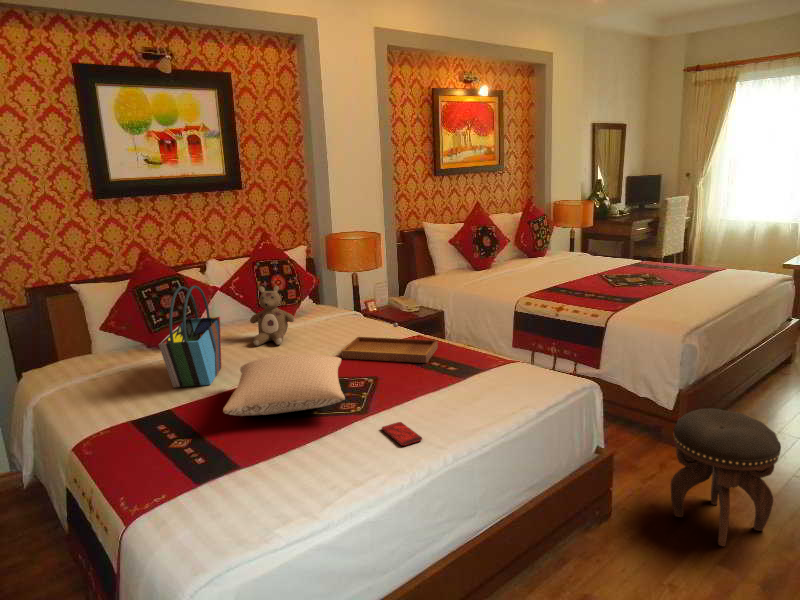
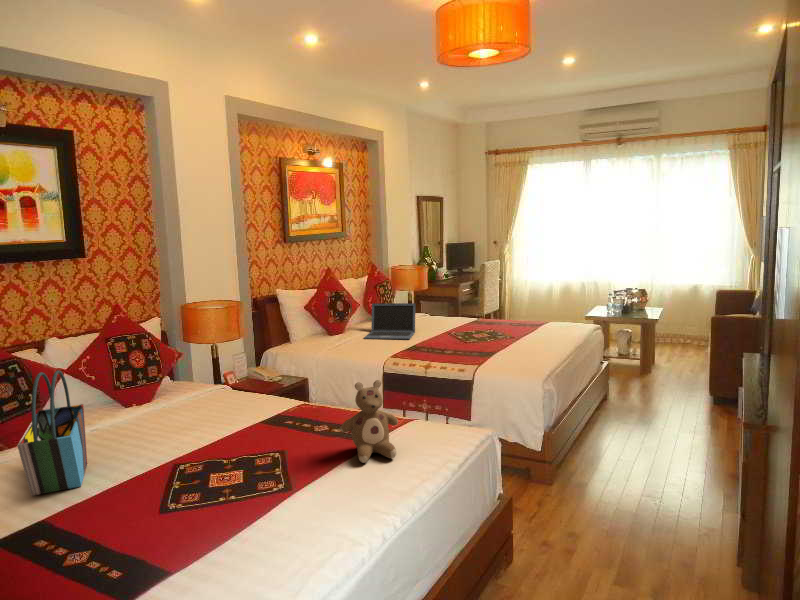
laptop: none [507,240,566,279] -> present [364,303,415,339]
stuffed bear: present [250,286,295,346] -> present [341,380,398,463]
tray: present [341,323,438,363] -> none [231,394,330,437]
pillow: present [223,355,345,416] -> none [124,437,267,519]
footstool: present [670,408,781,546] -> none [552,447,638,571]
smartphone: present [382,422,422,446] -> none [310,499,358,525]

